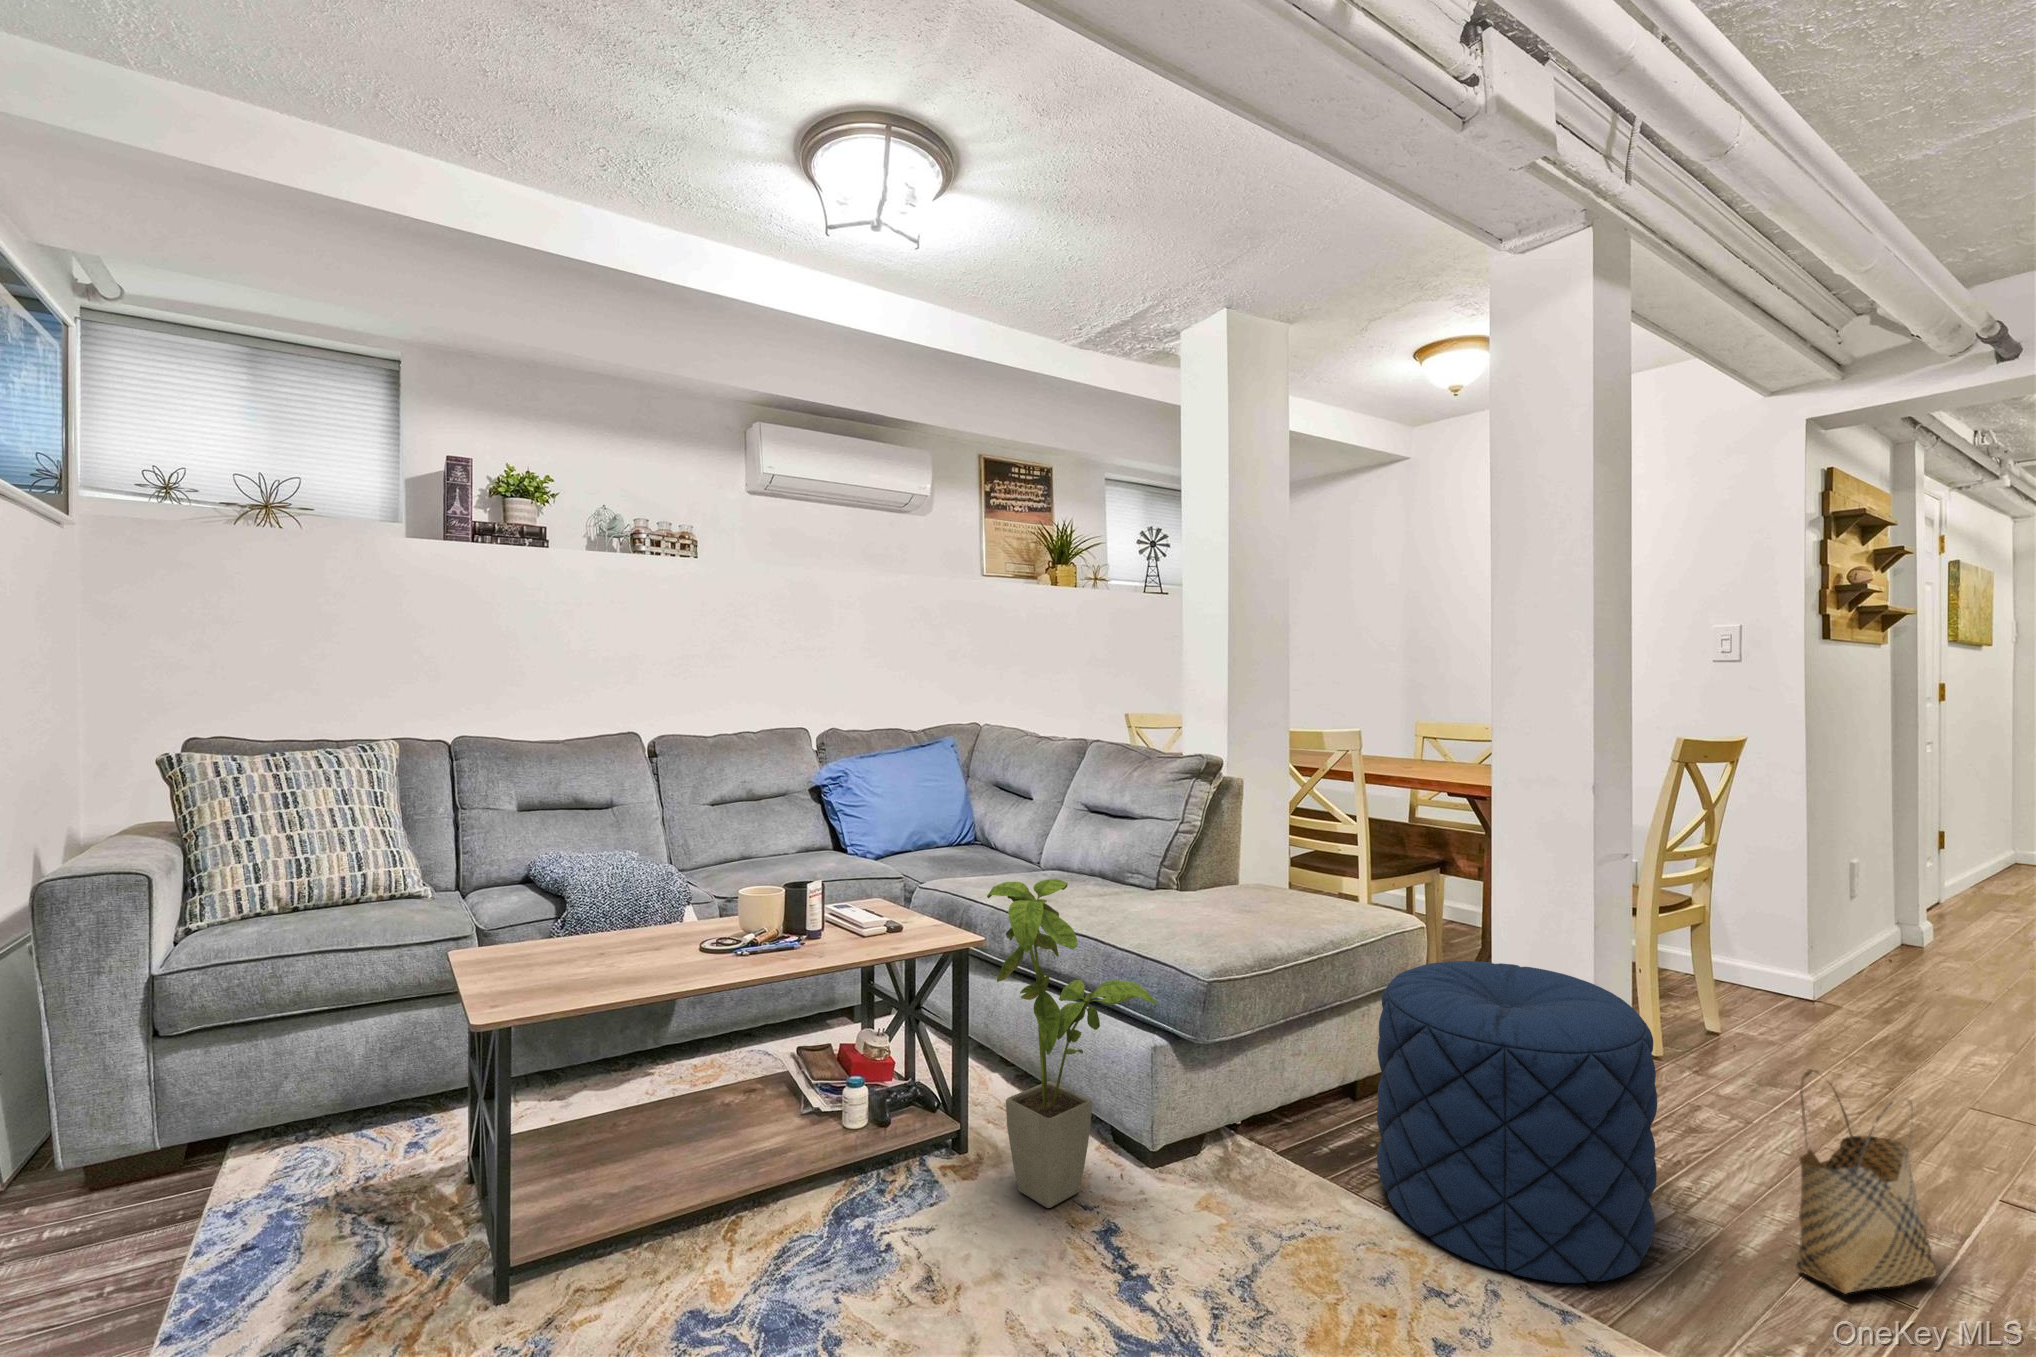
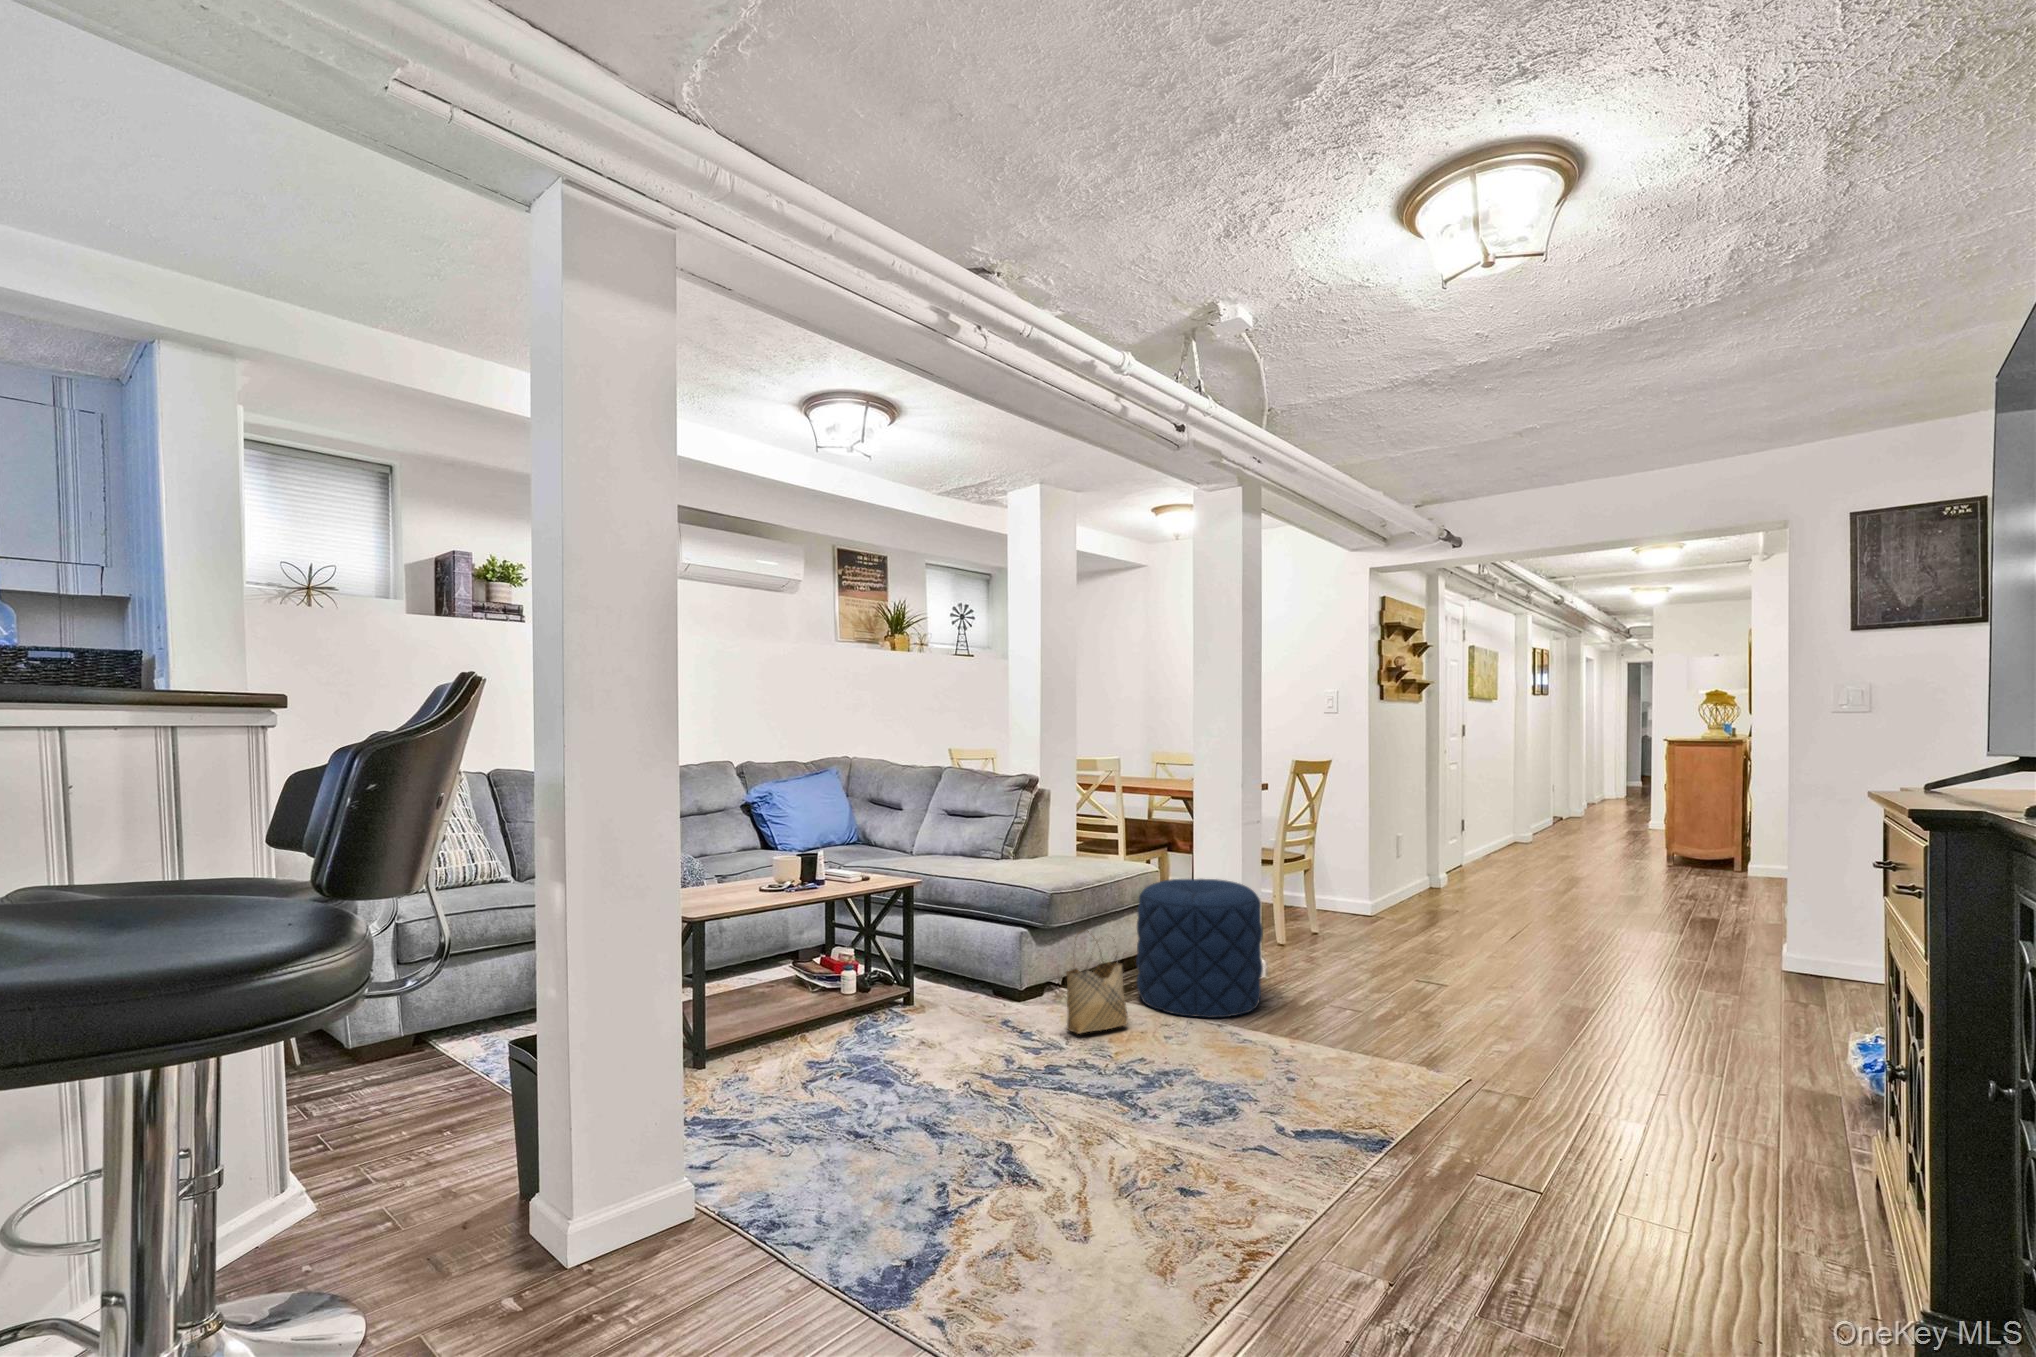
house plant: present [987,879,1158,1208] -> none [938,839,1031,1019]
woven basket: present [1796,1069,1936,1294] -> present [1066,931,1128,1034]

